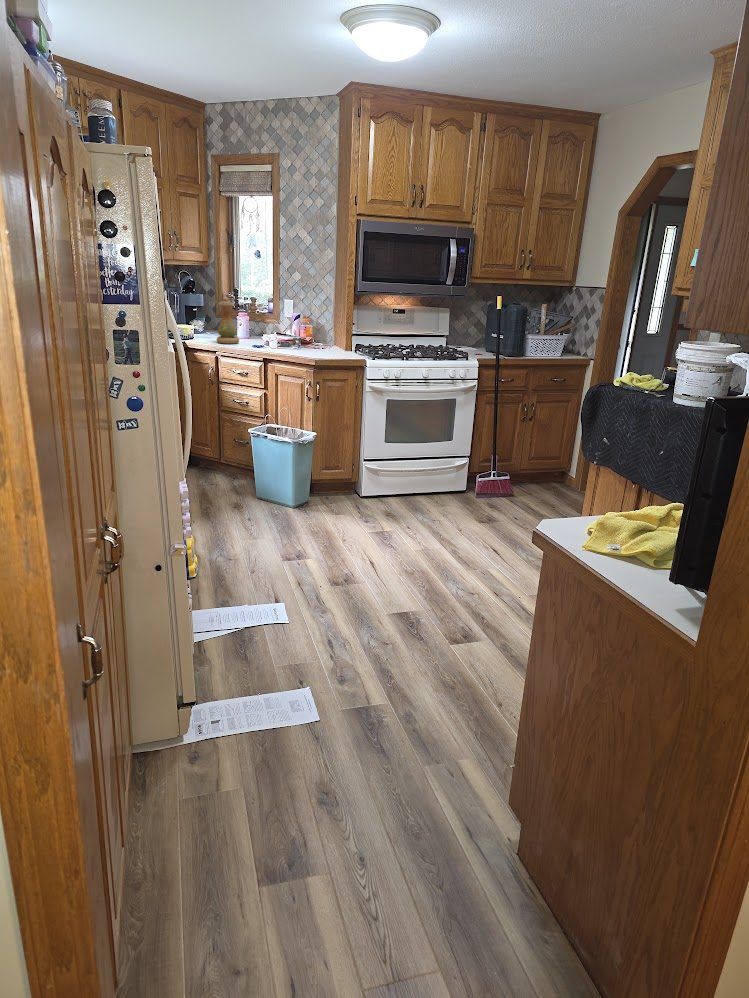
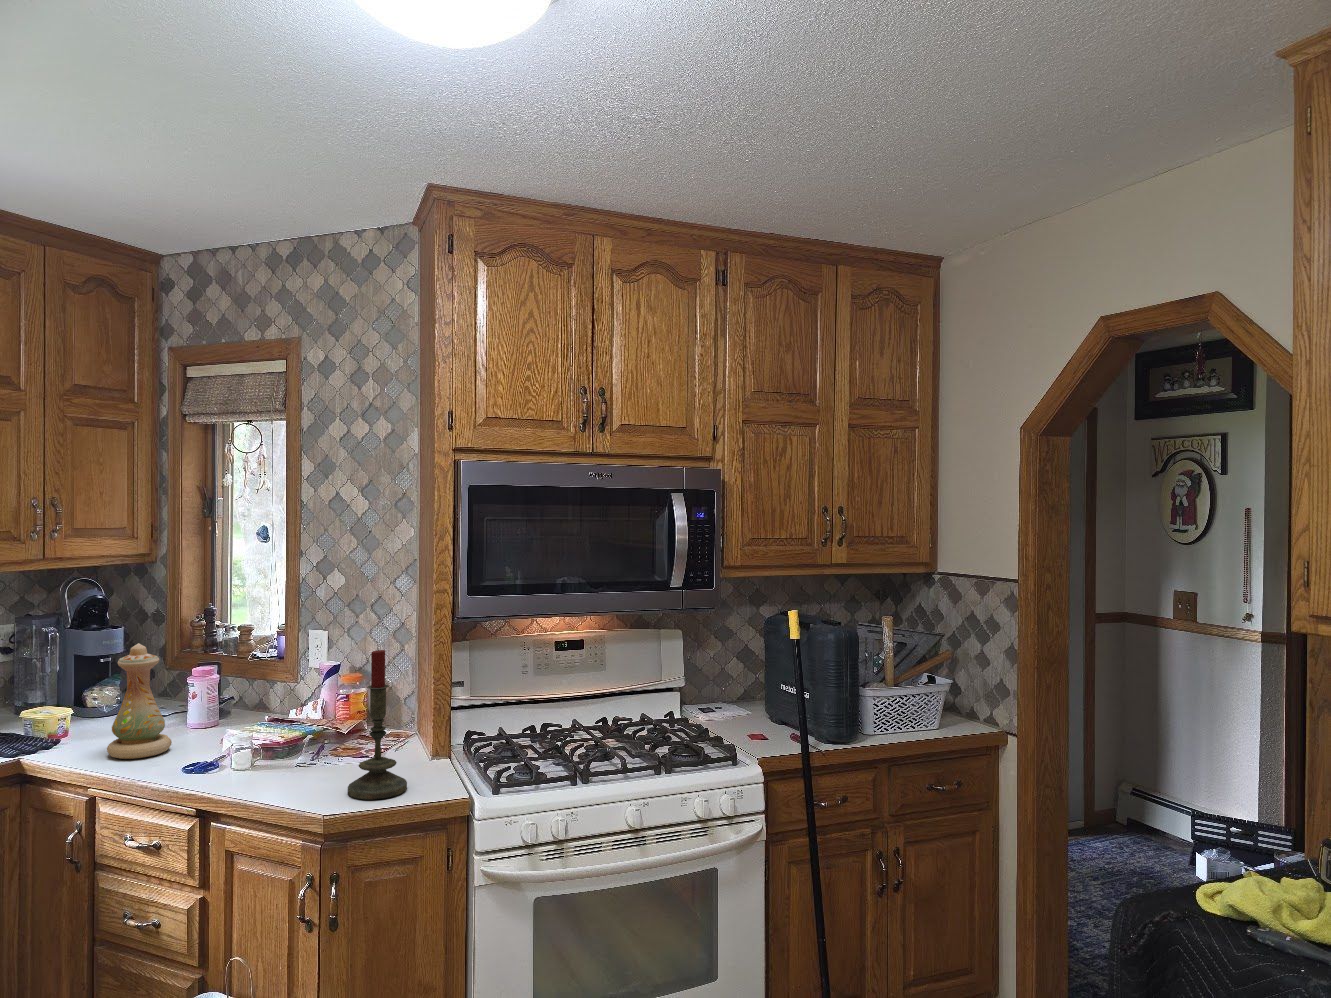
candle: none [319,299,341,358] -> present [348,650,407,800]

